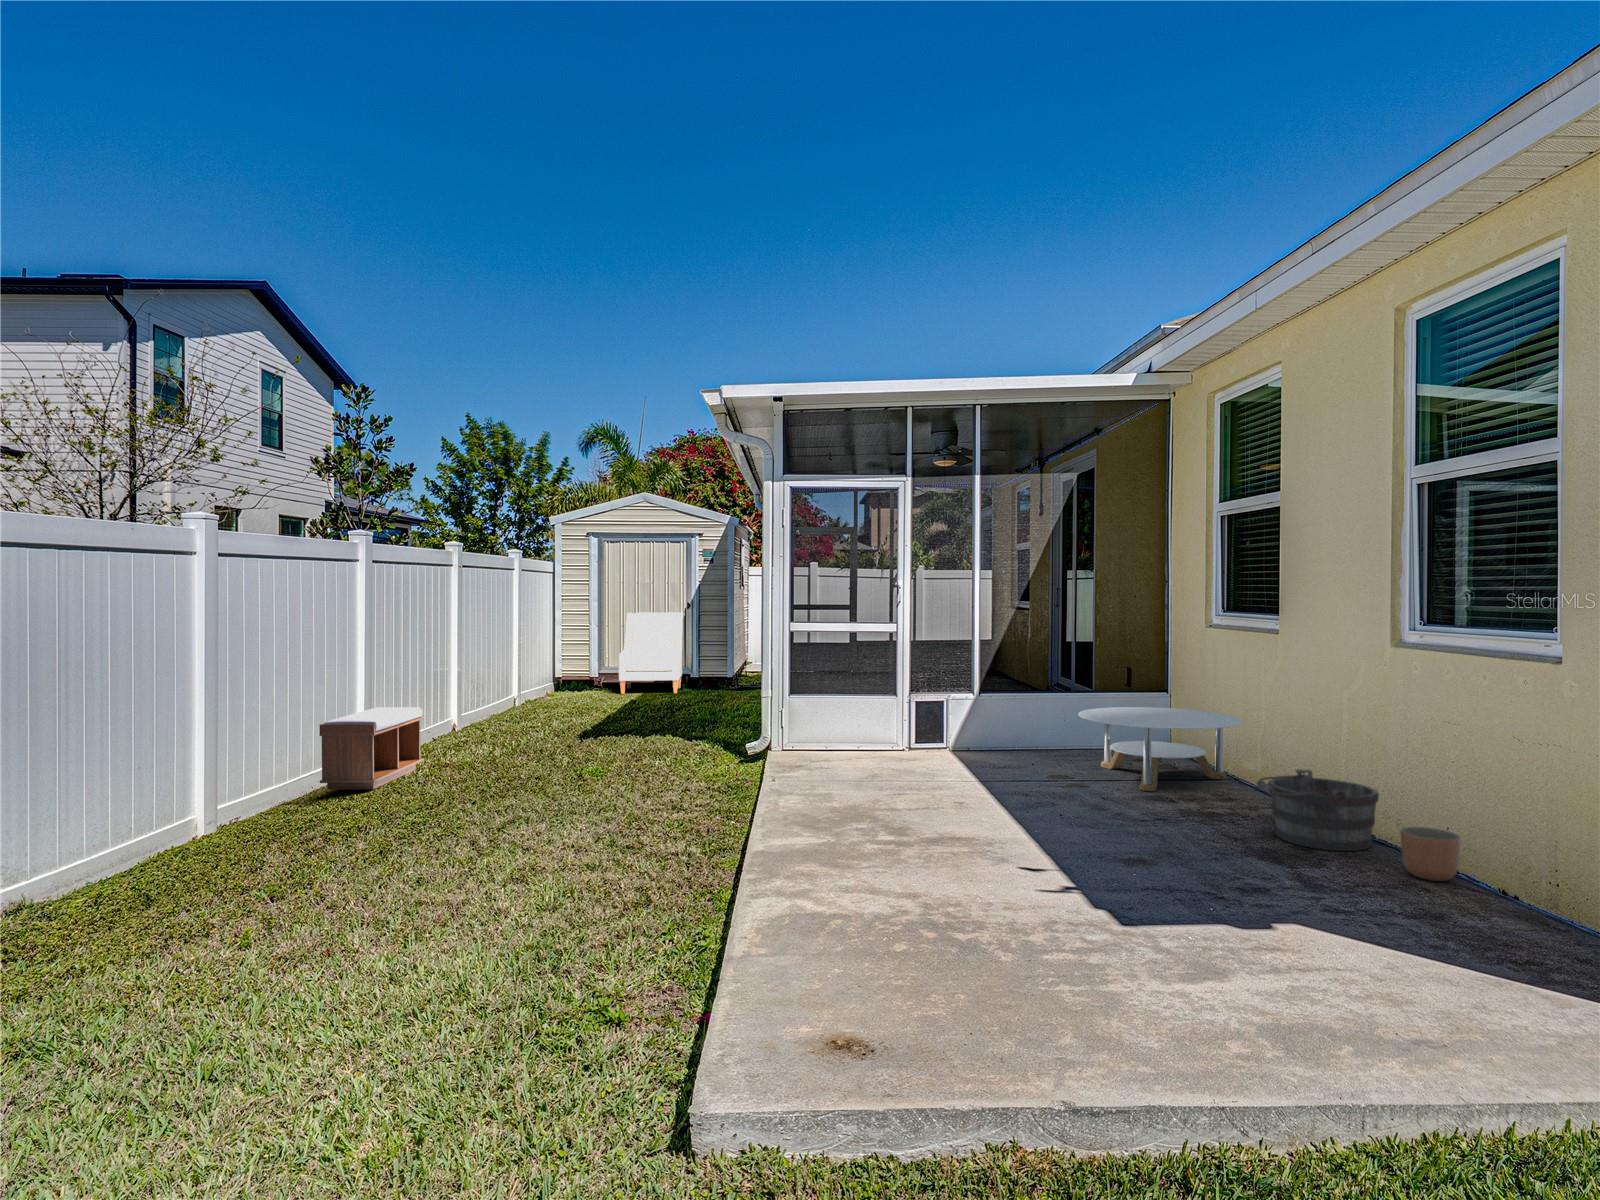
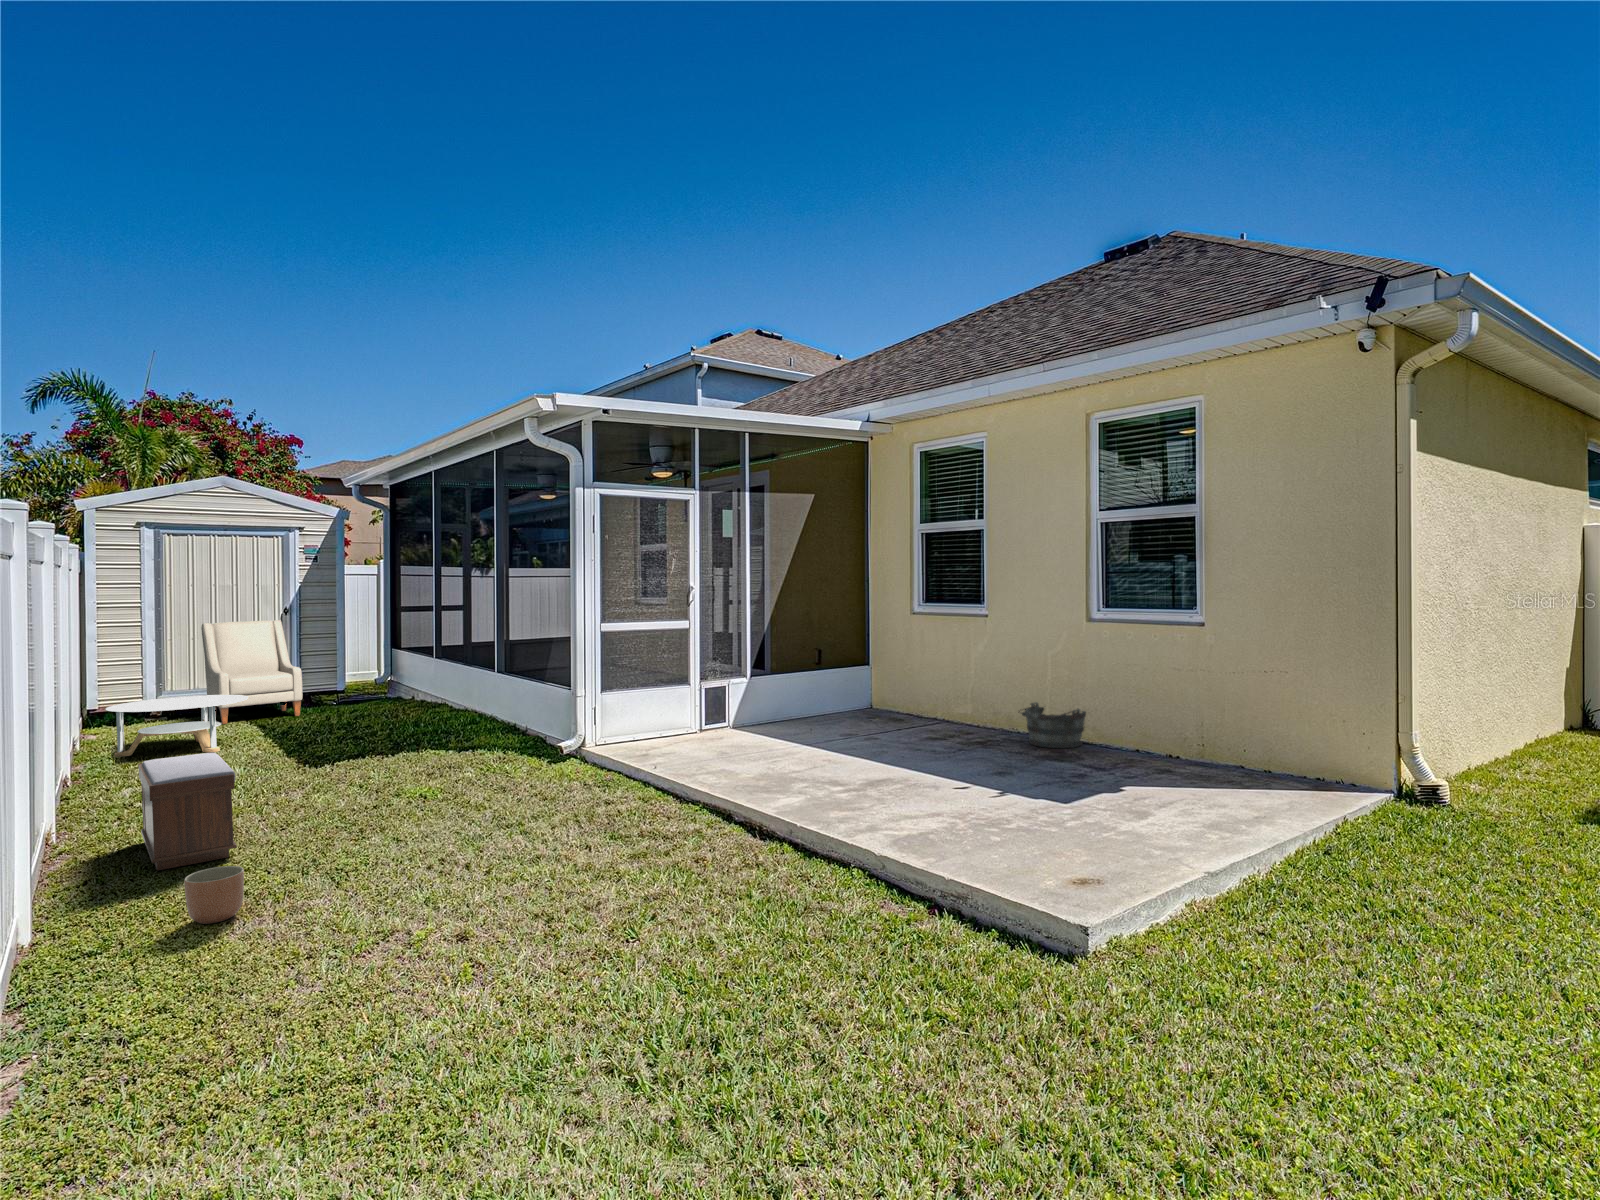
round table: present [1078,707,1241,791] -> present [106,695,247,757]
planter: present [1401,827,1461,881] -> present [184,866,244,924]

